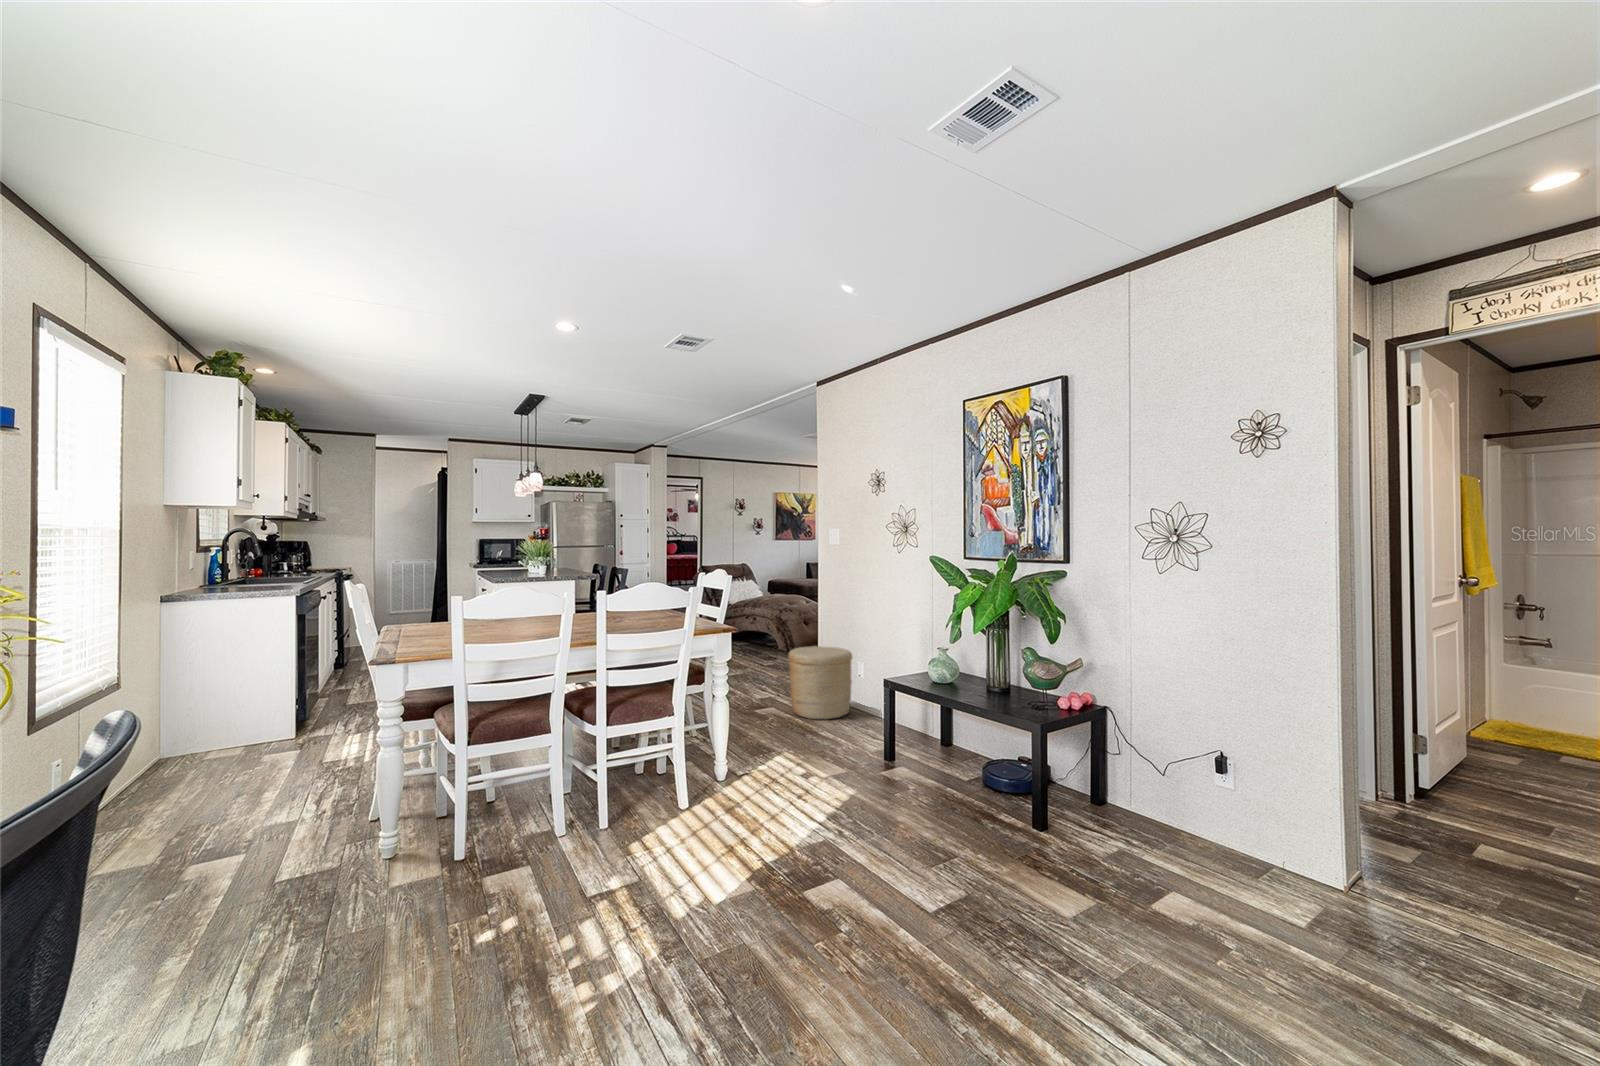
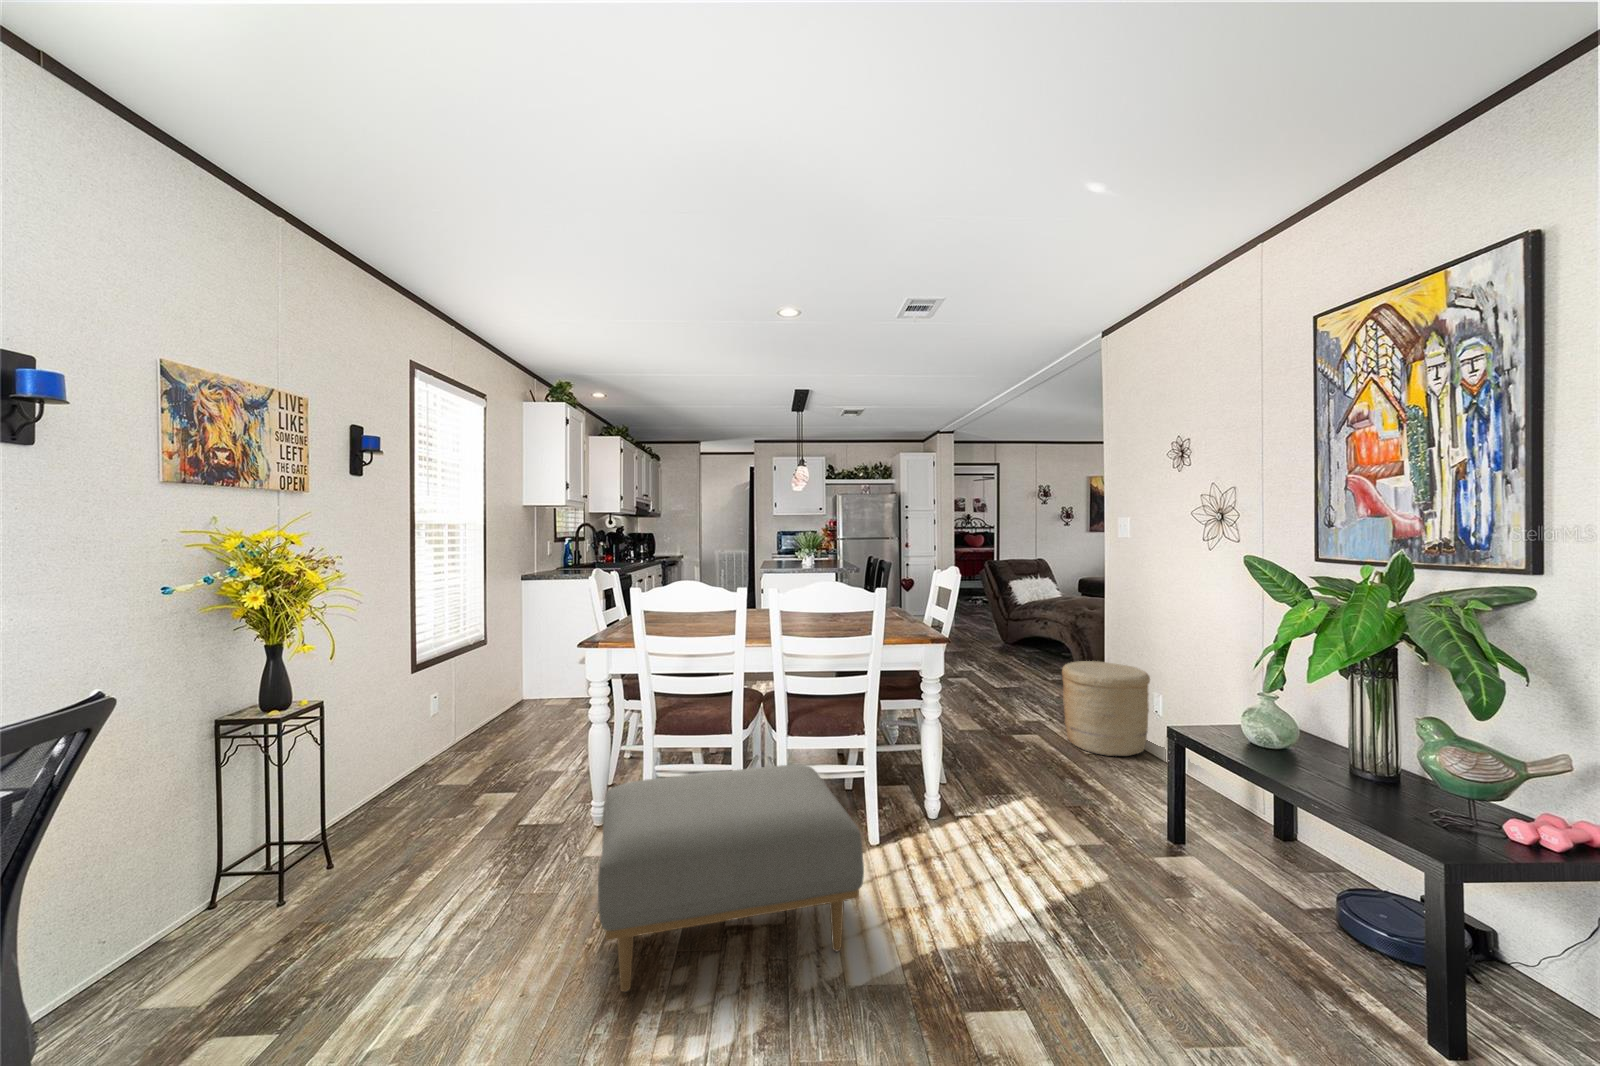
ottoman: none [460,746,721,953] -> present [598,765,864,992]

